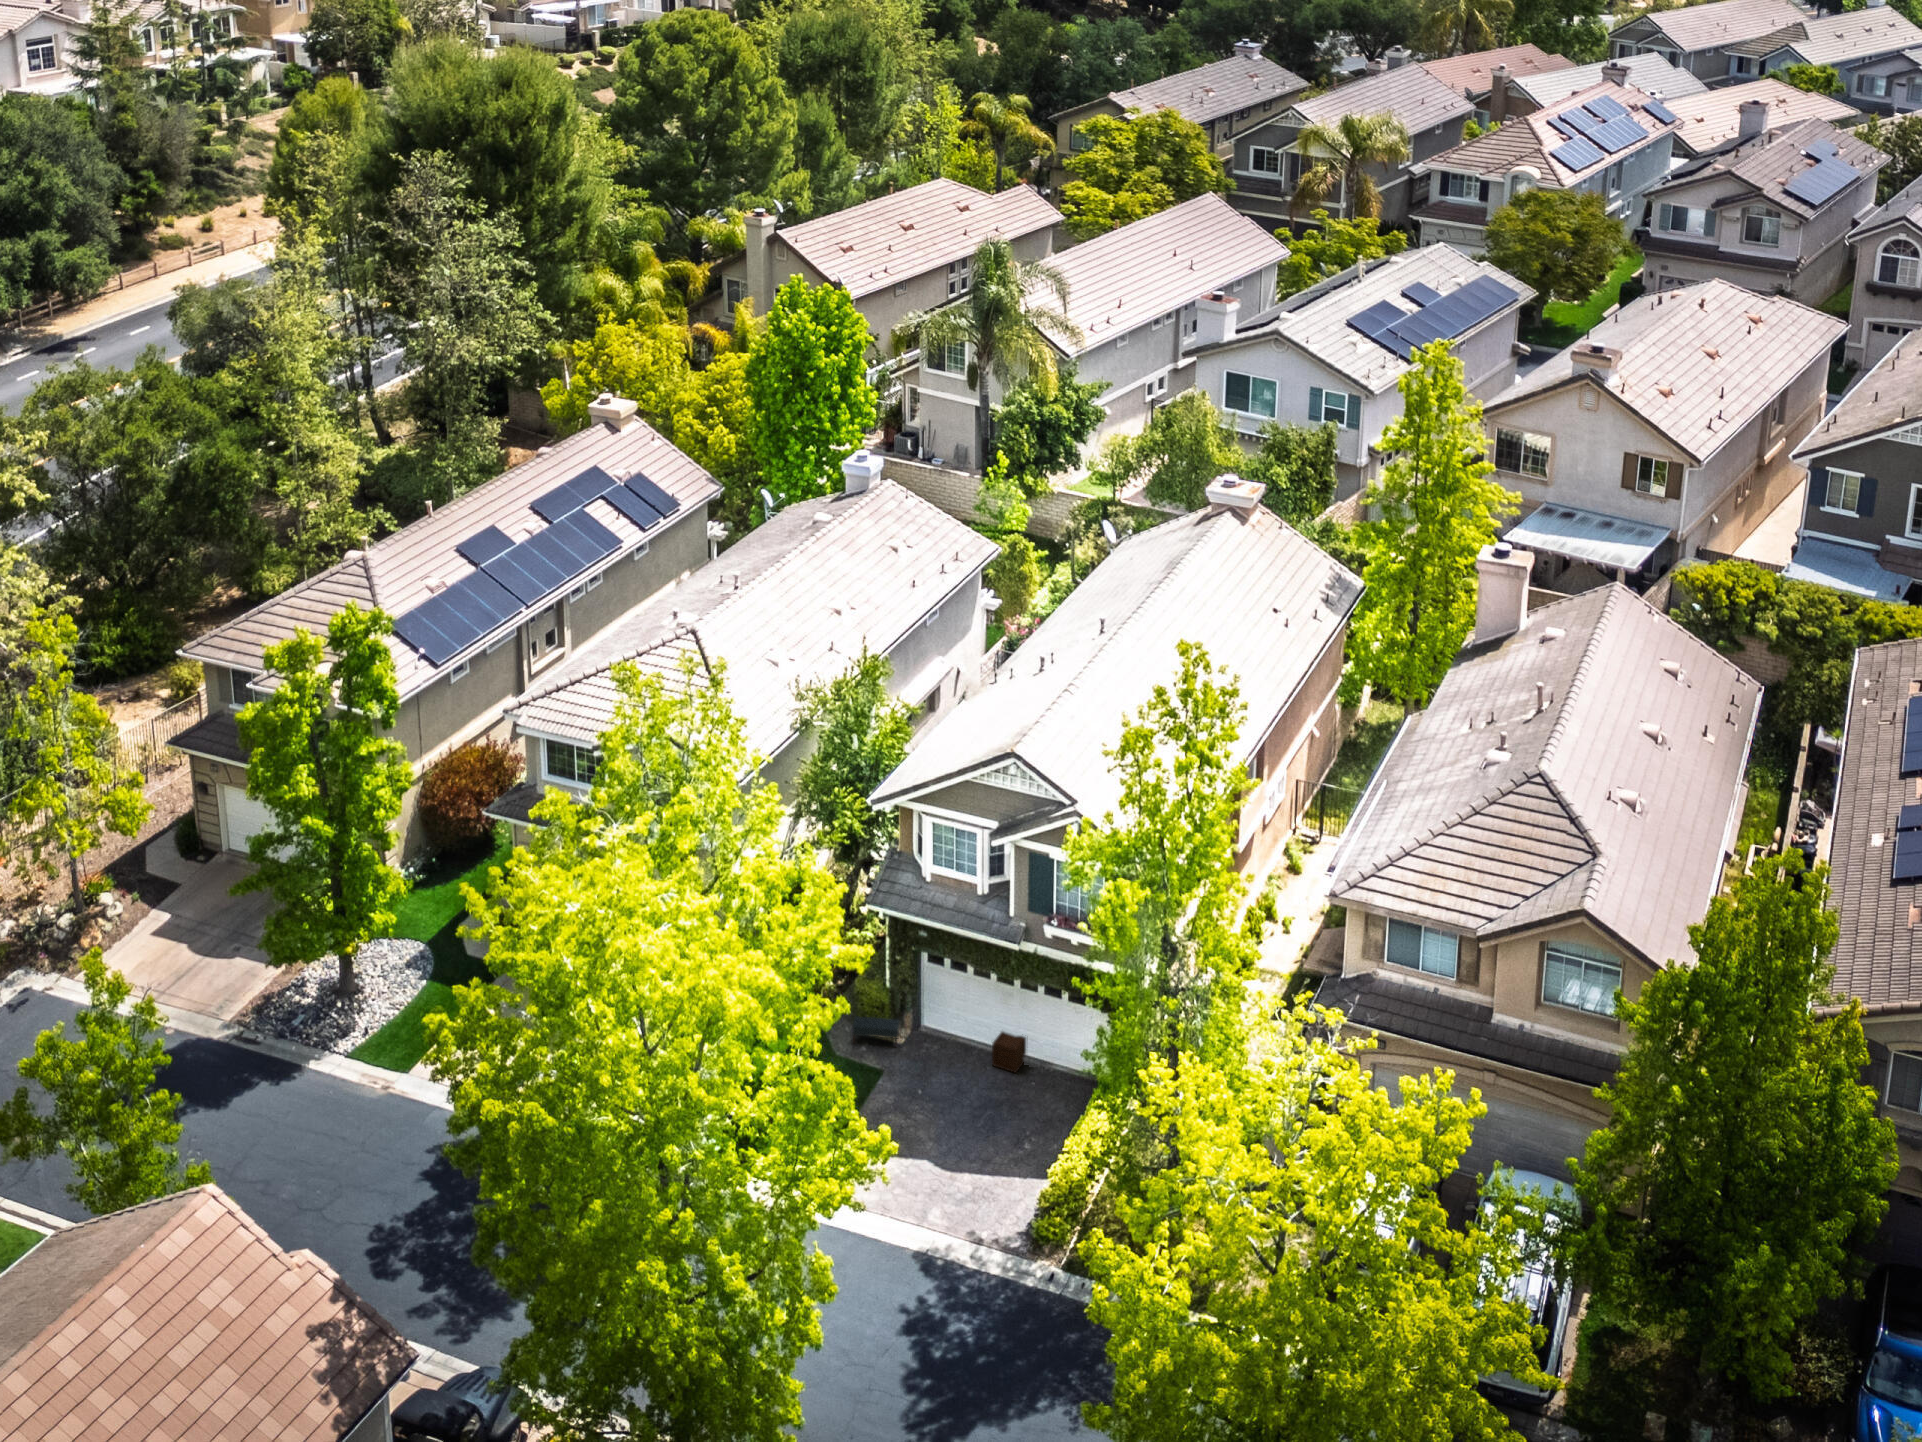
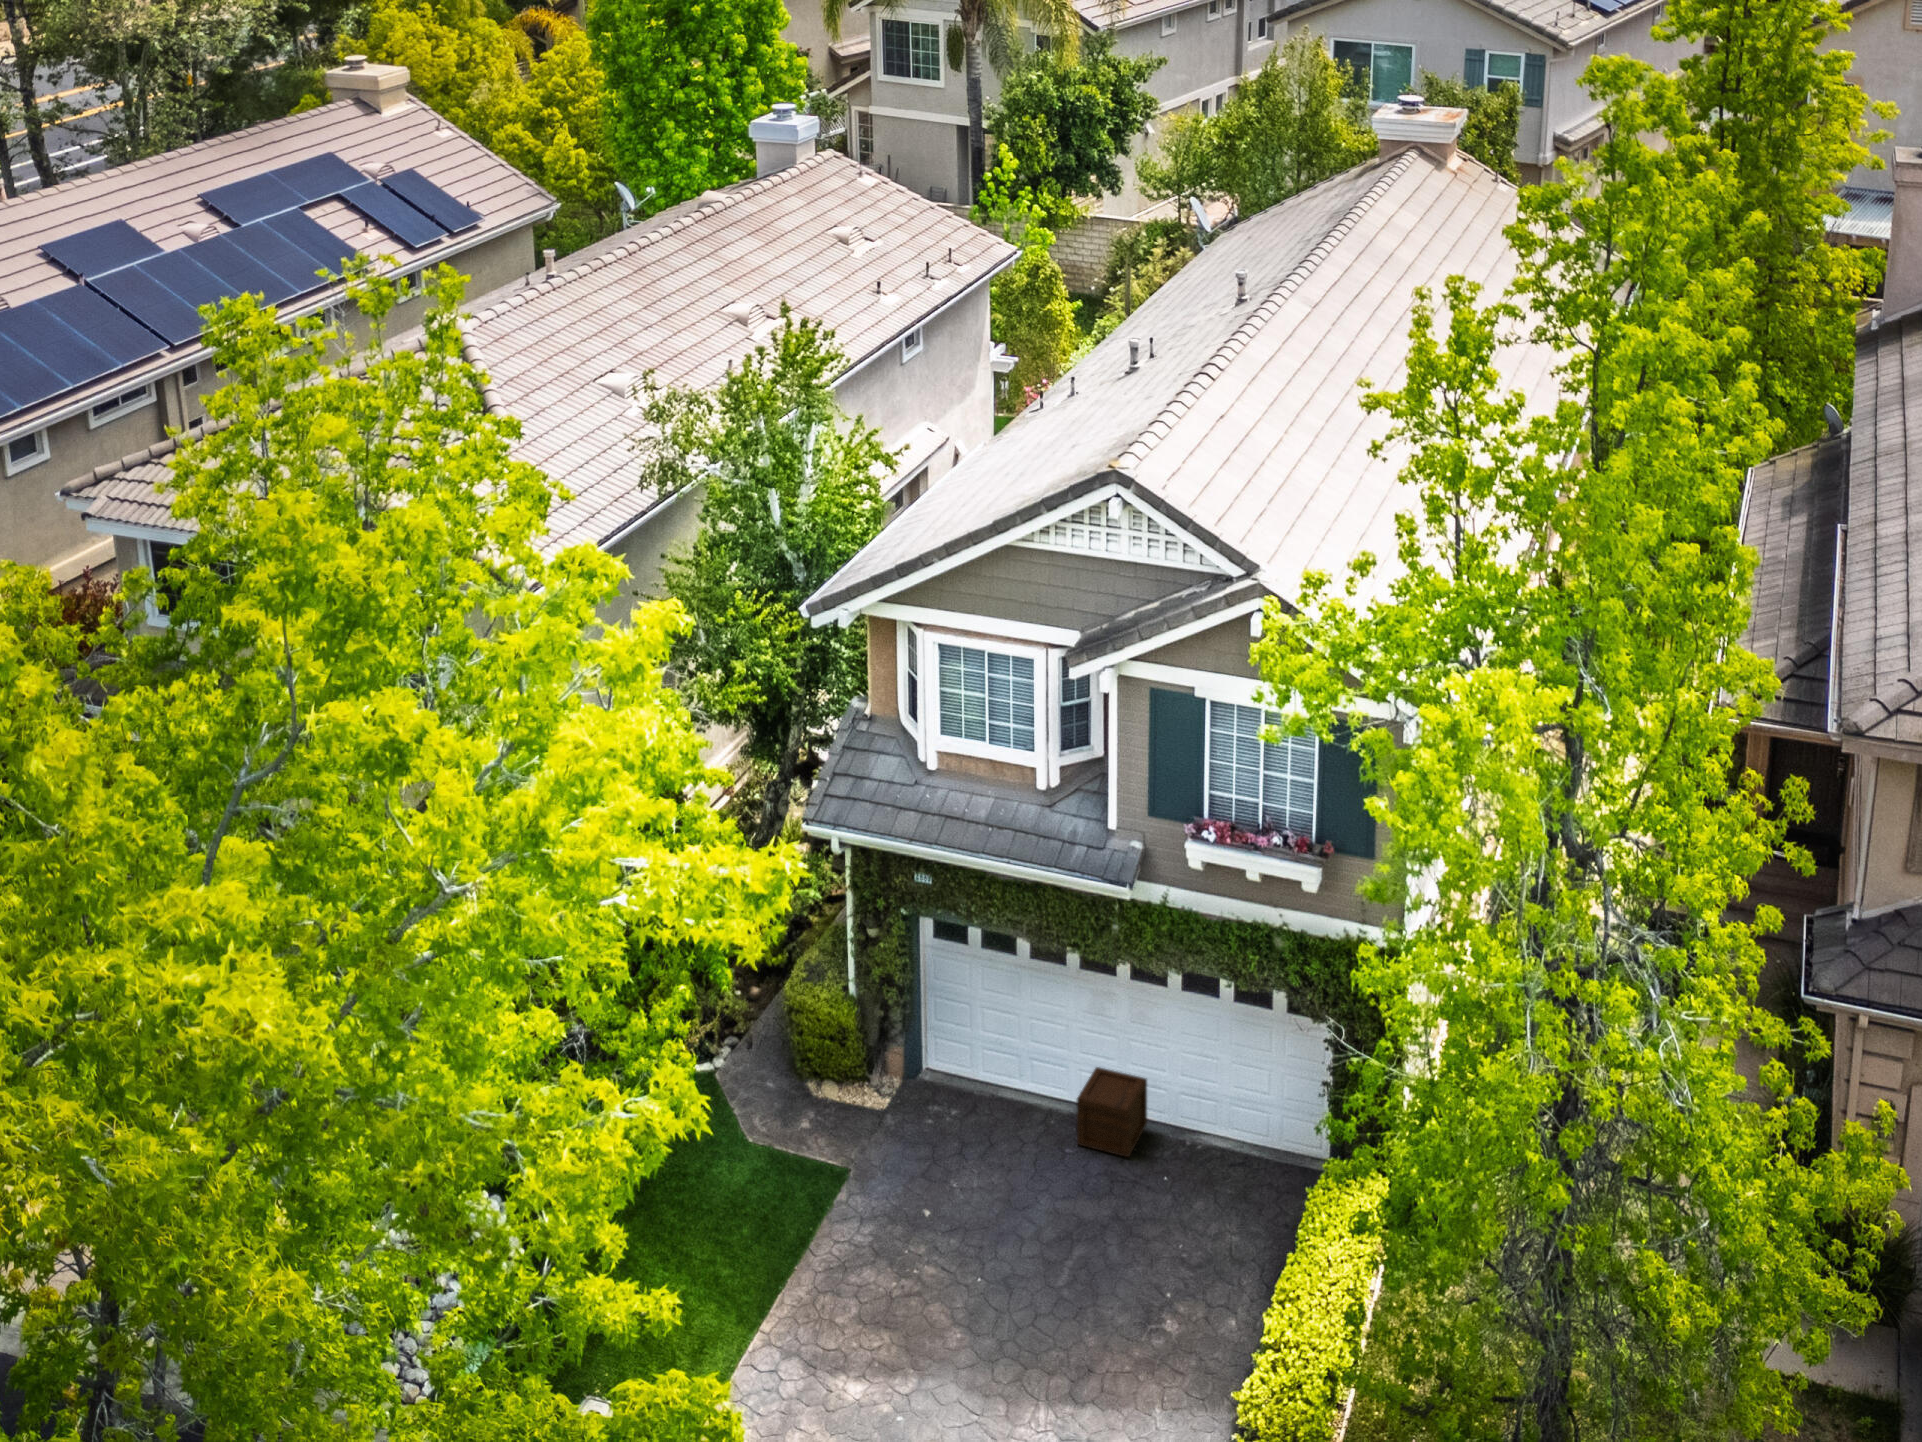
bench: present [852,1017,899,1045] -> none [783,1062,882,1120]

